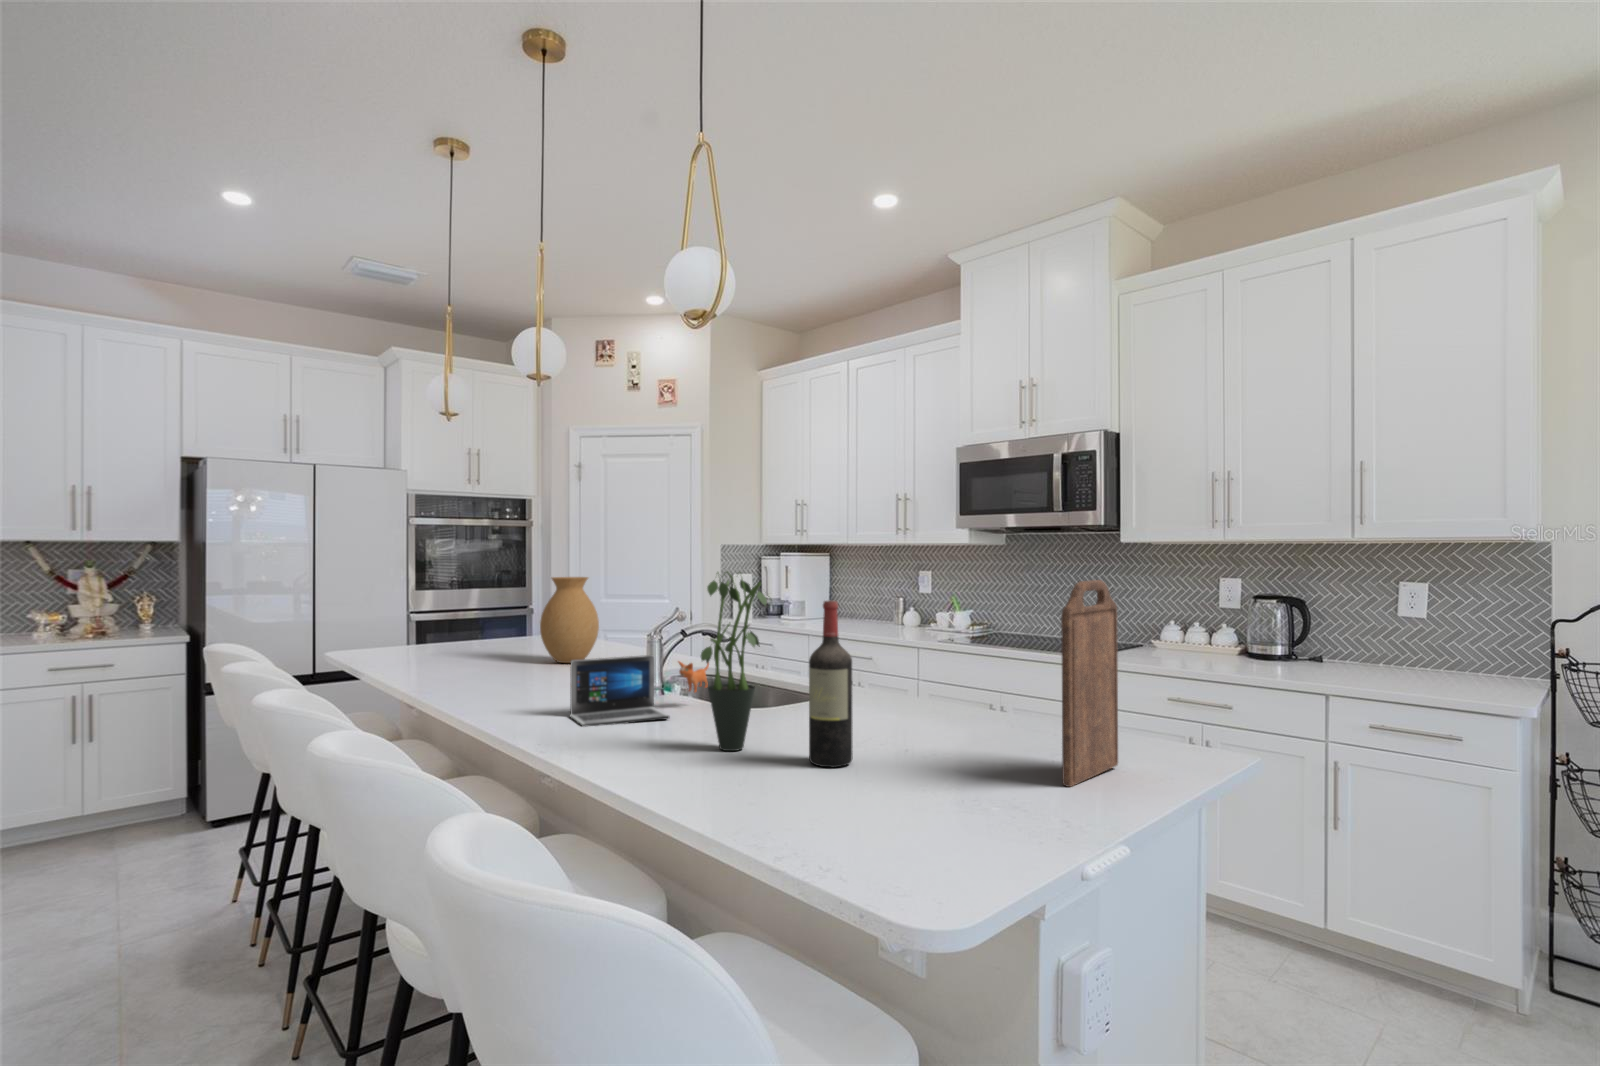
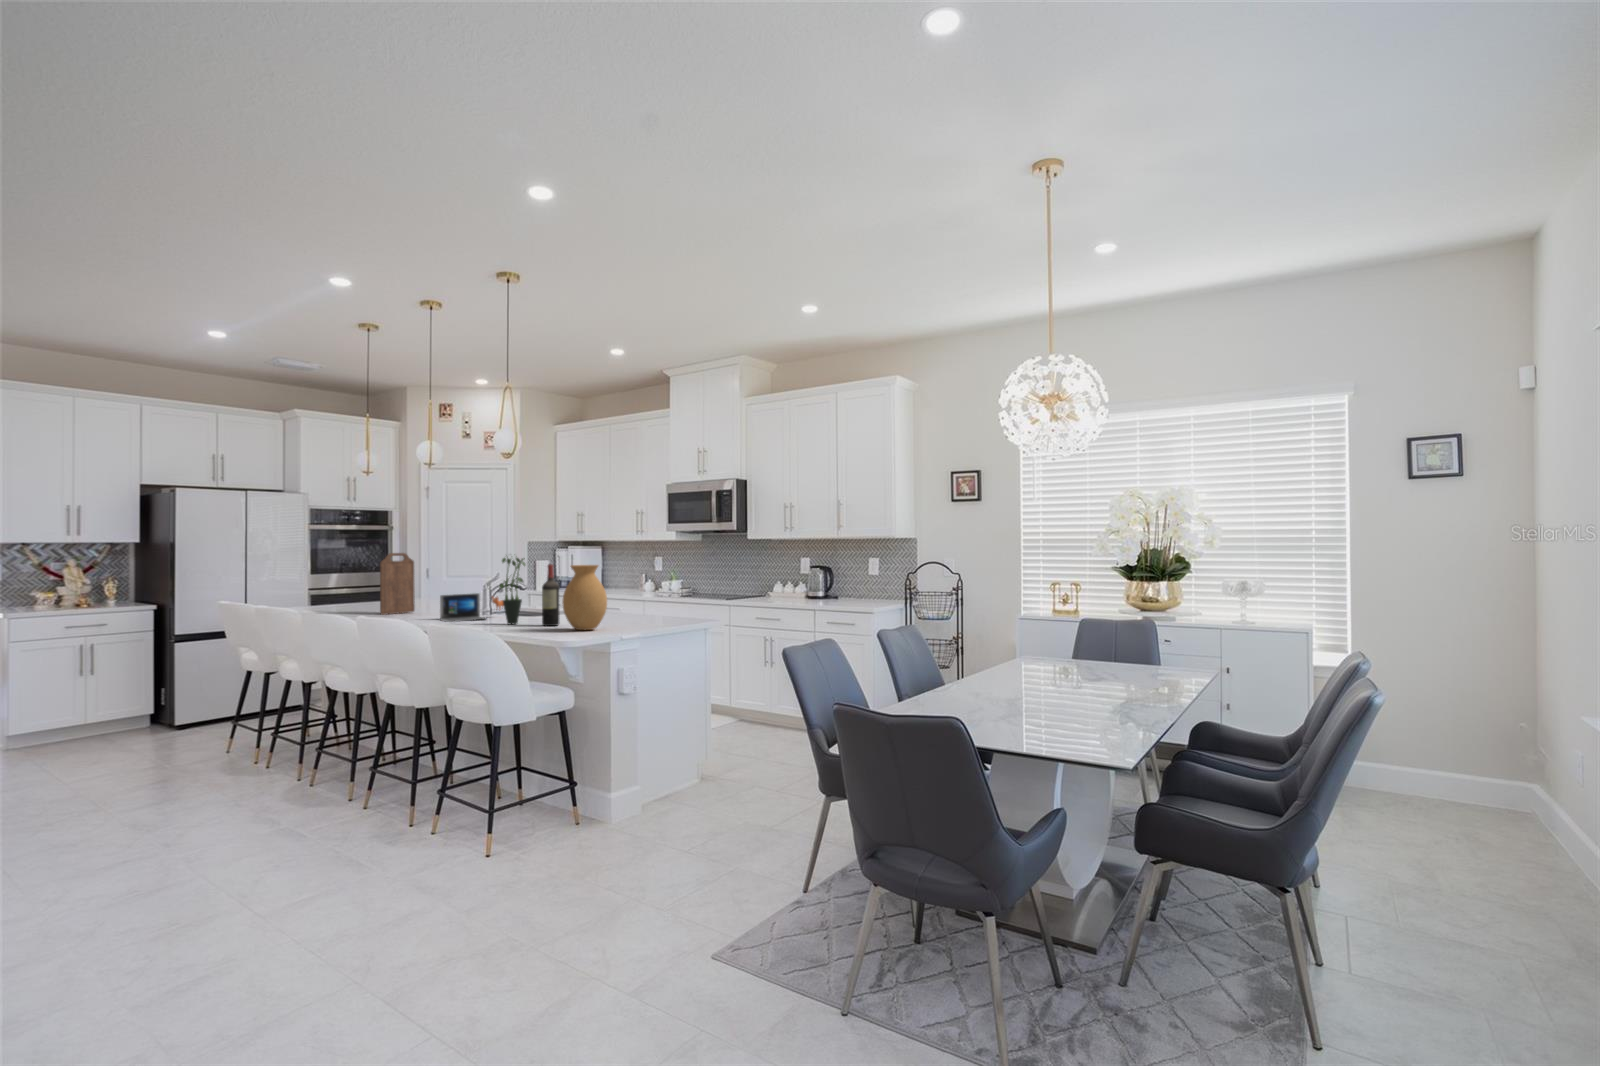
vase: present [540,577,599,663] -> present [562,565,607,630]
cutting board: present [1061,580,1118,787] -> present [380,553,415,615]

